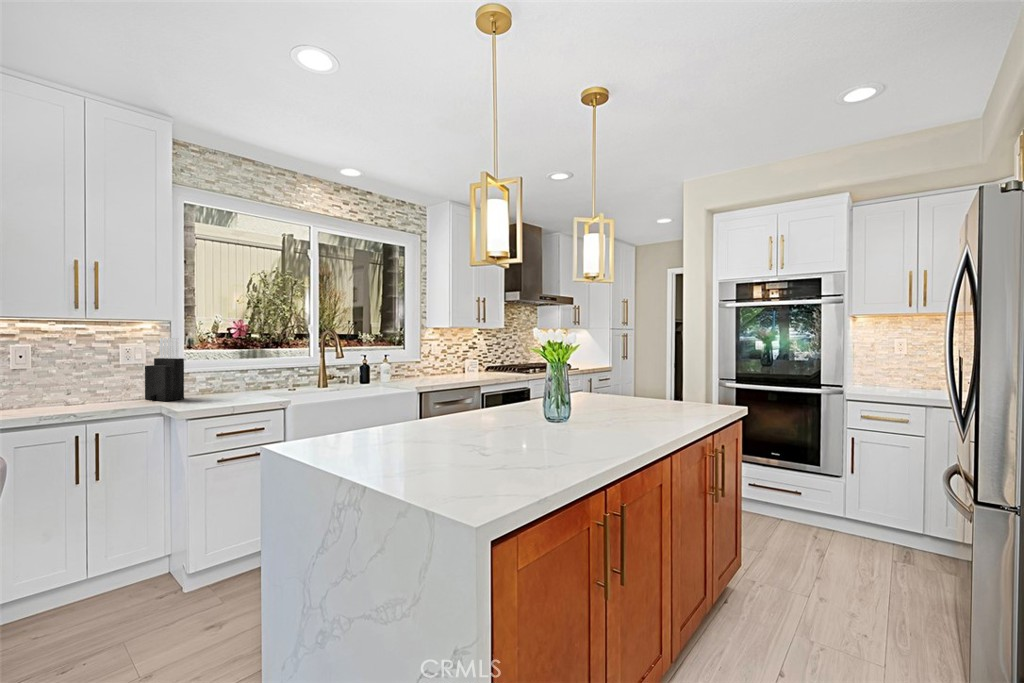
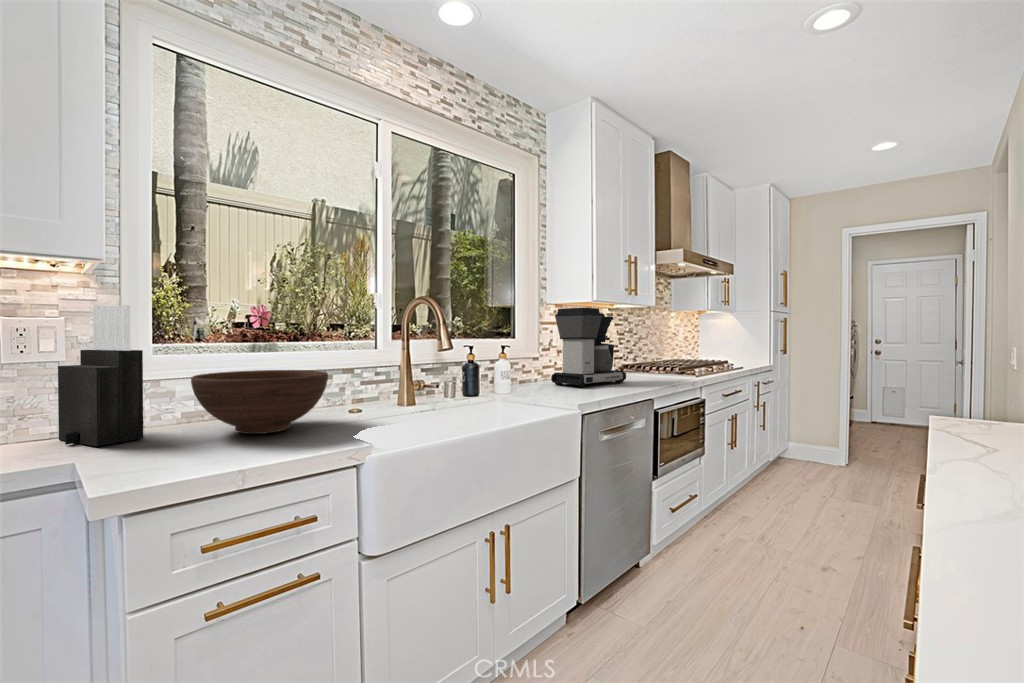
coffee maker: none [424,331,474,380] -> present [551,308,626,387]
fruit bowl: none [206,368,273,398] -> present [191,370,328,434]

